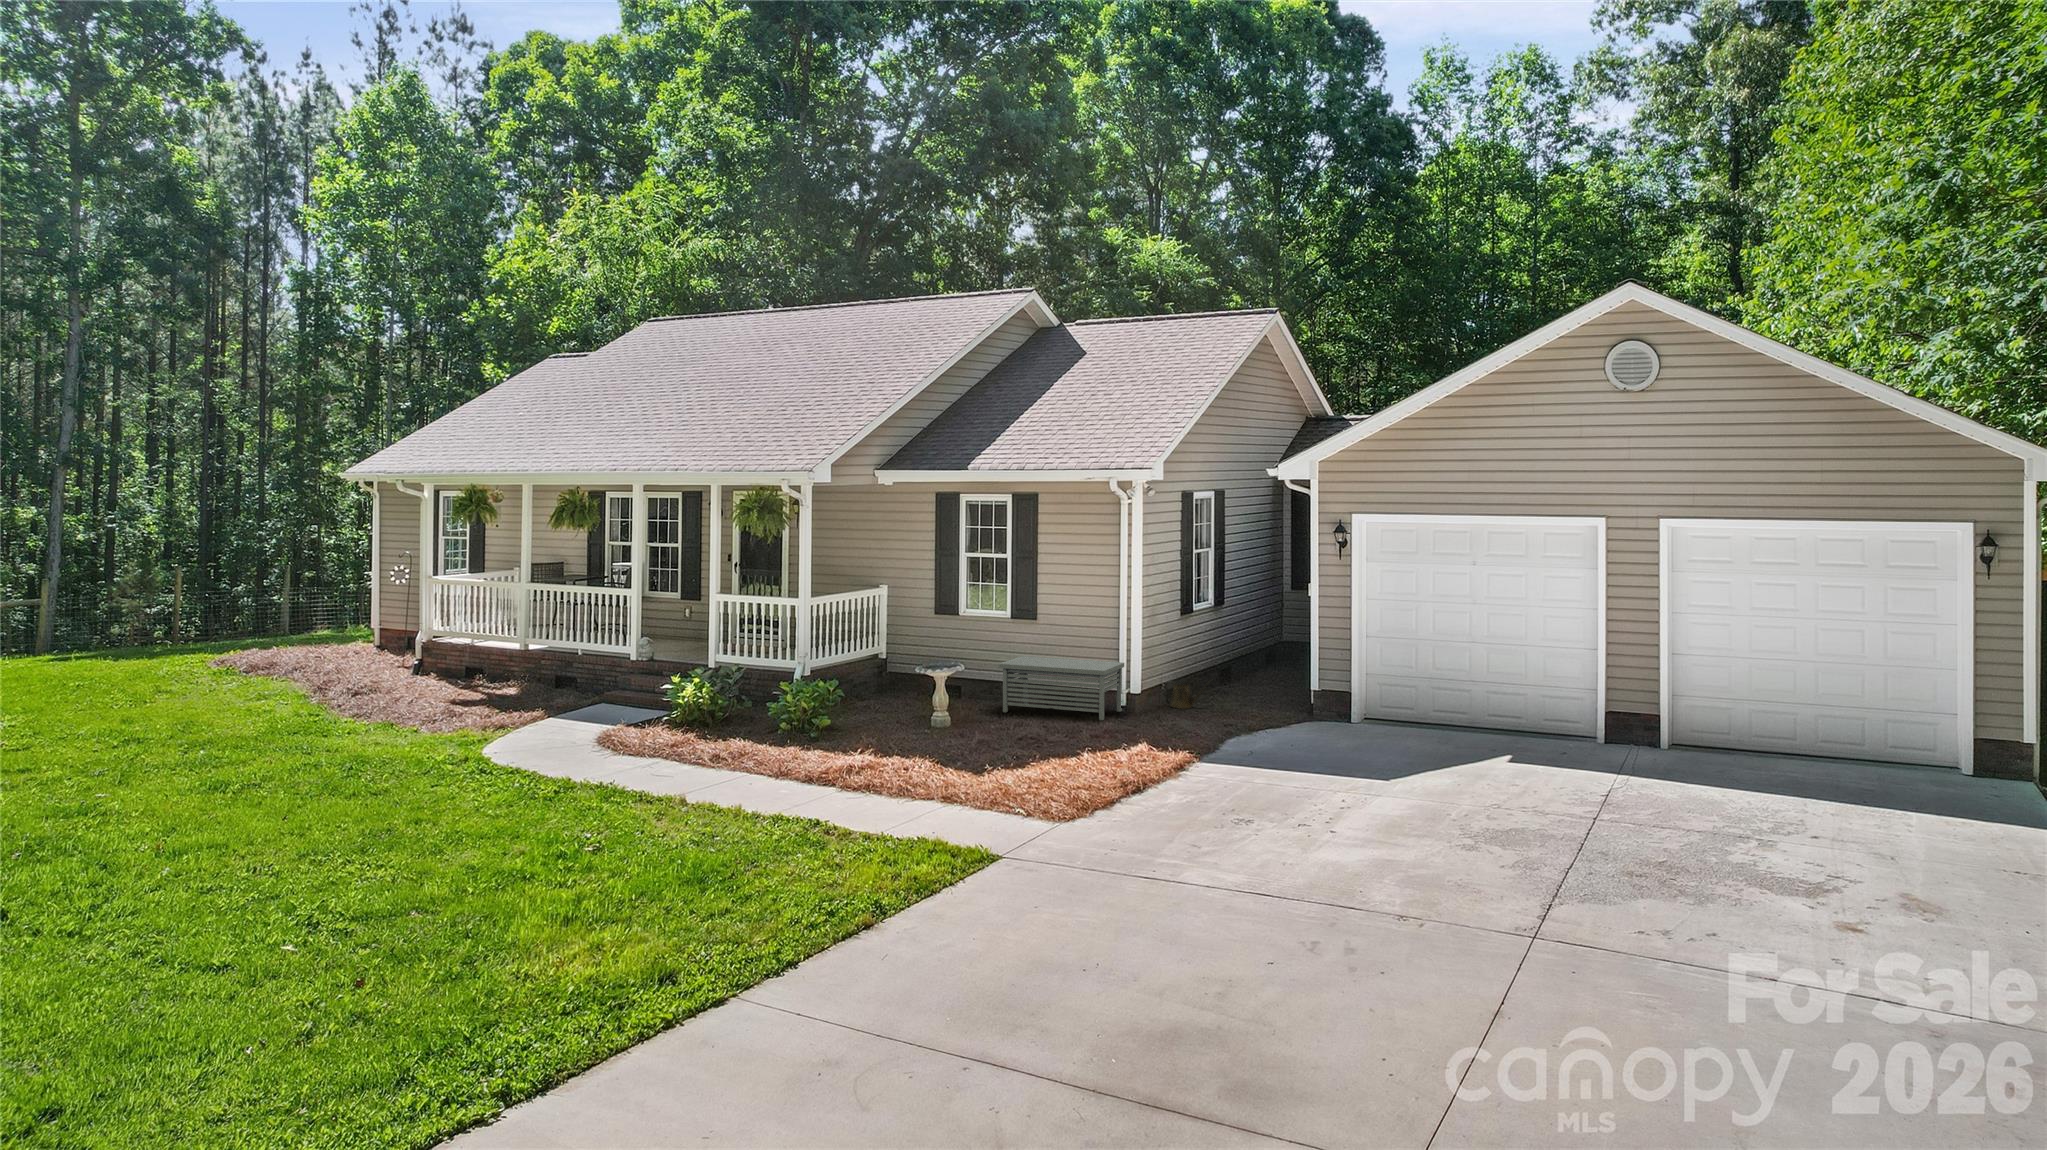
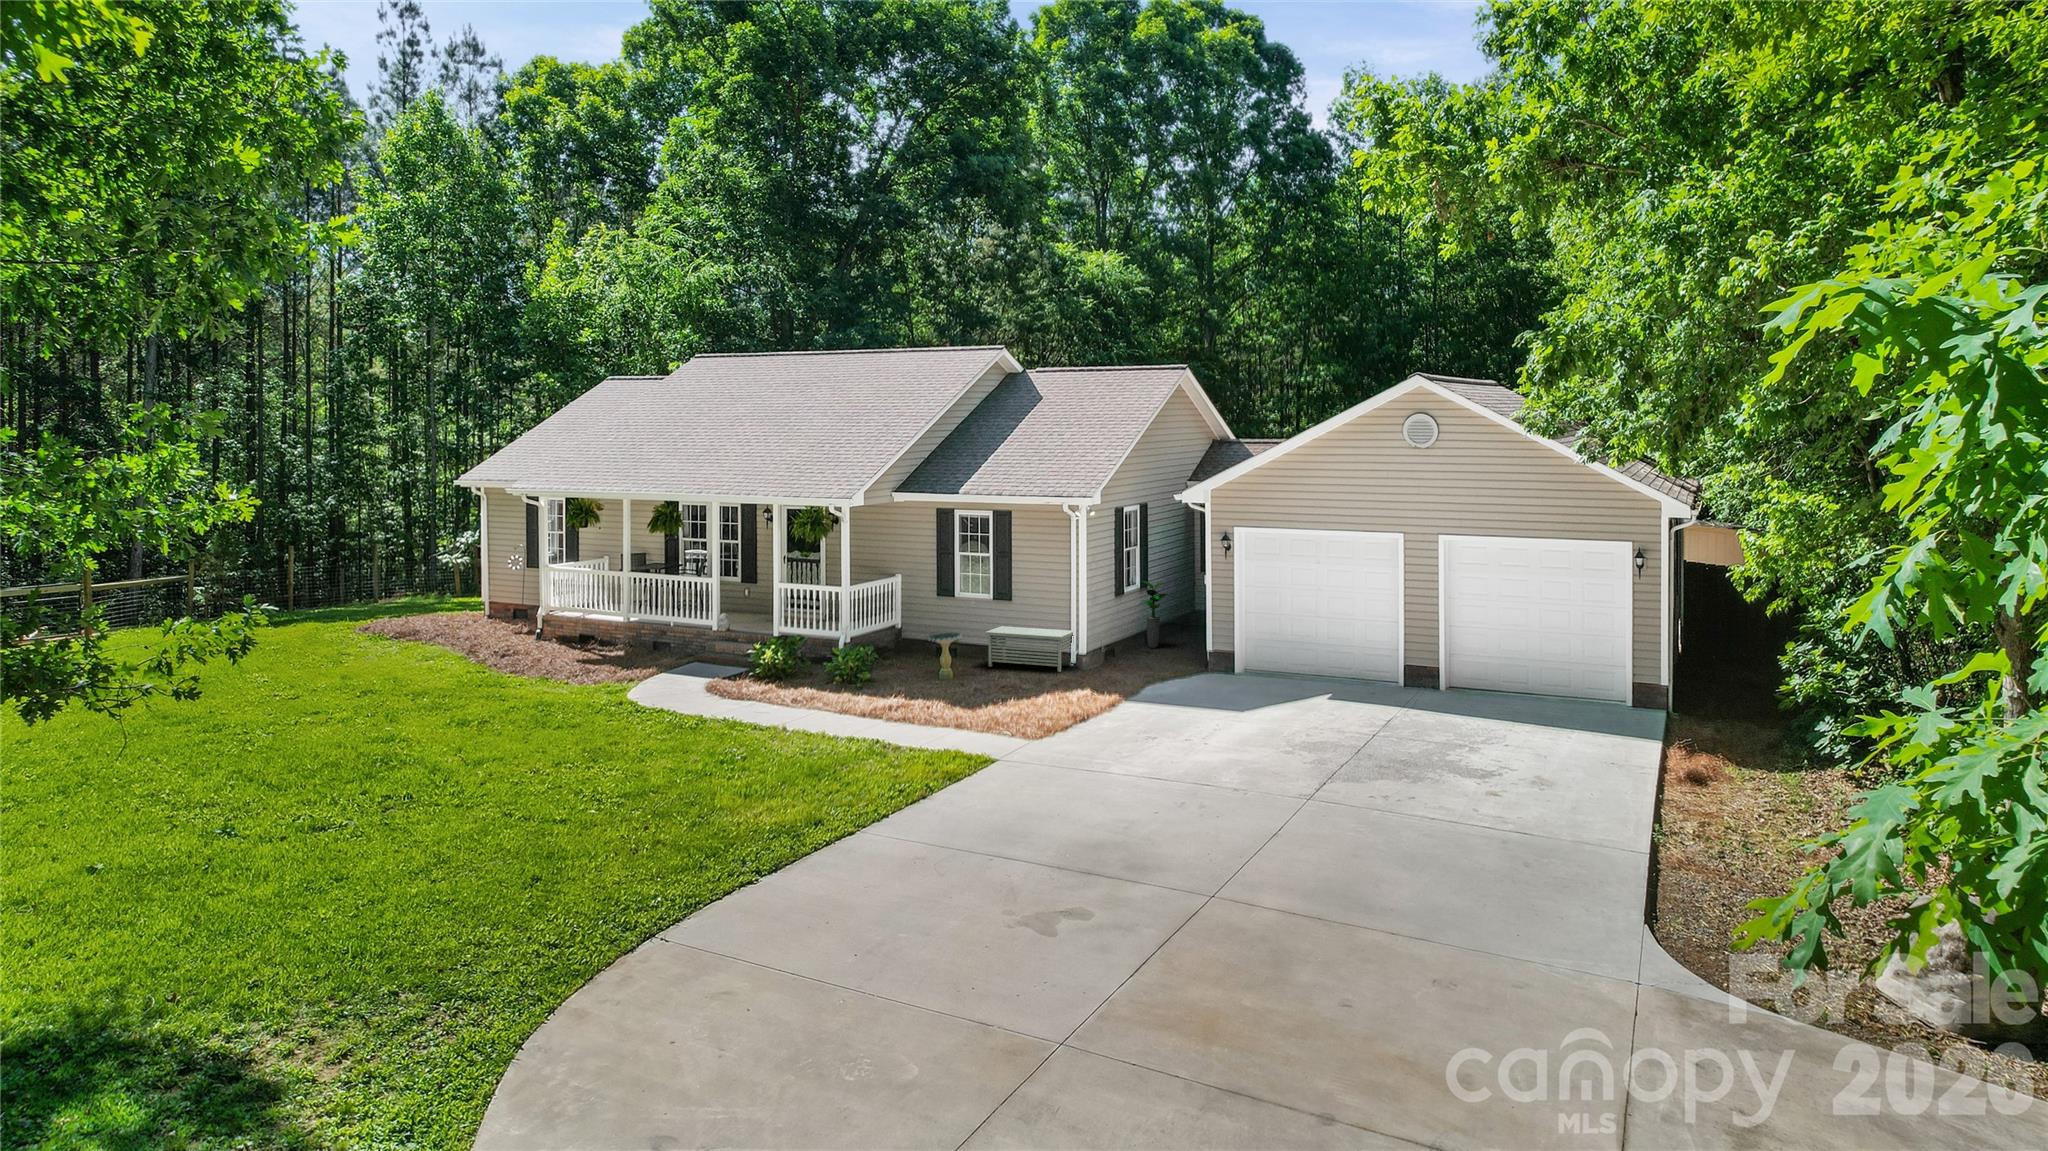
potted plant: none [1213,596,1254,688] -> present [1142,581,1167,648]
watering can: present [1165,680,1212,709] -> none [1104,642,1139,663]

